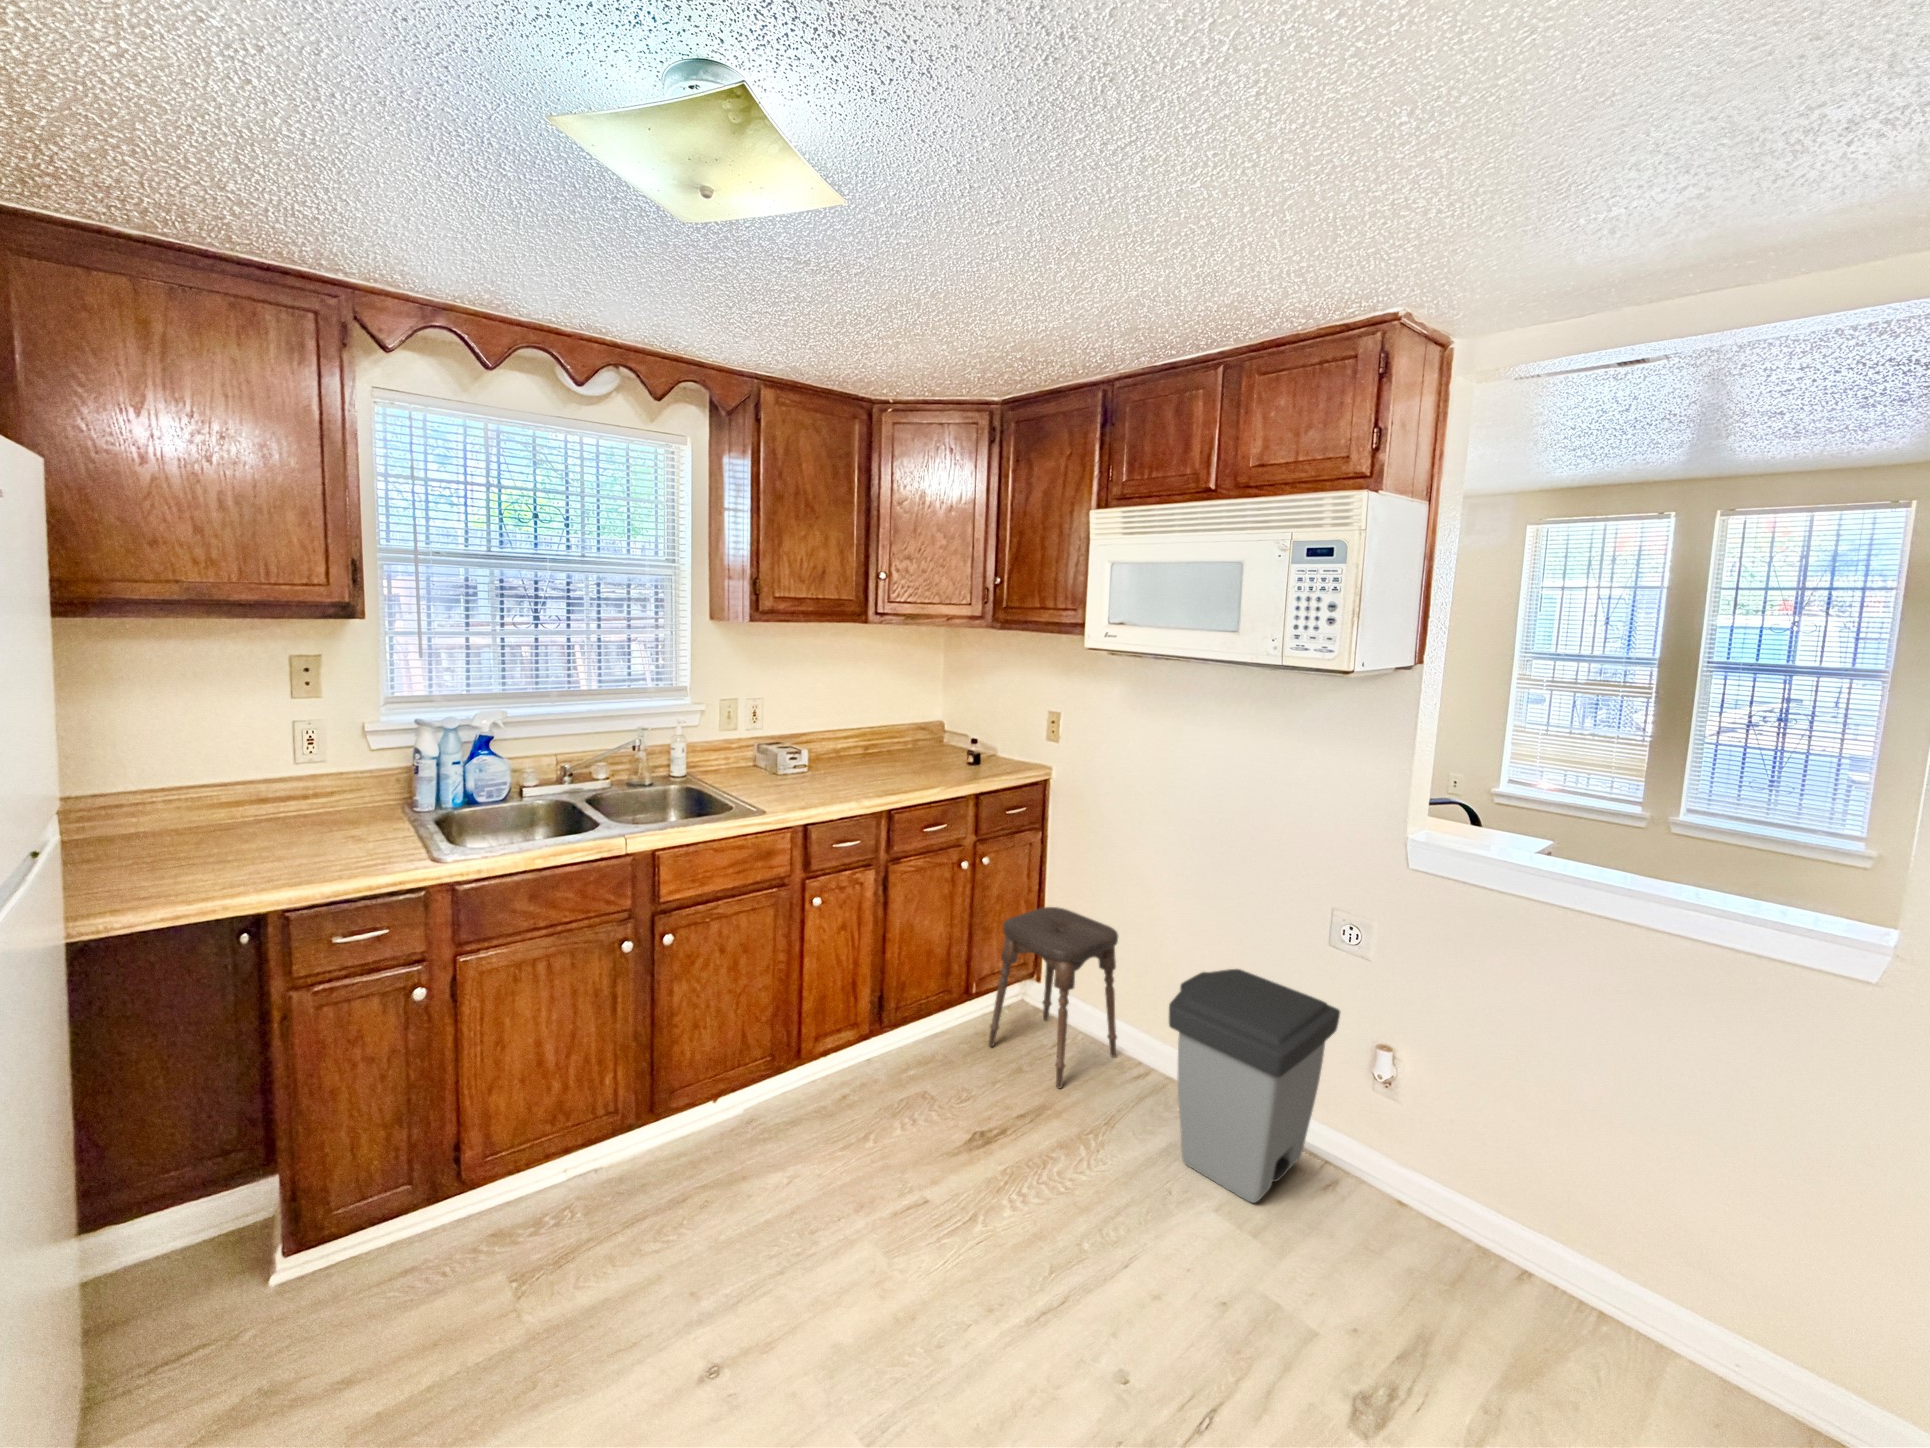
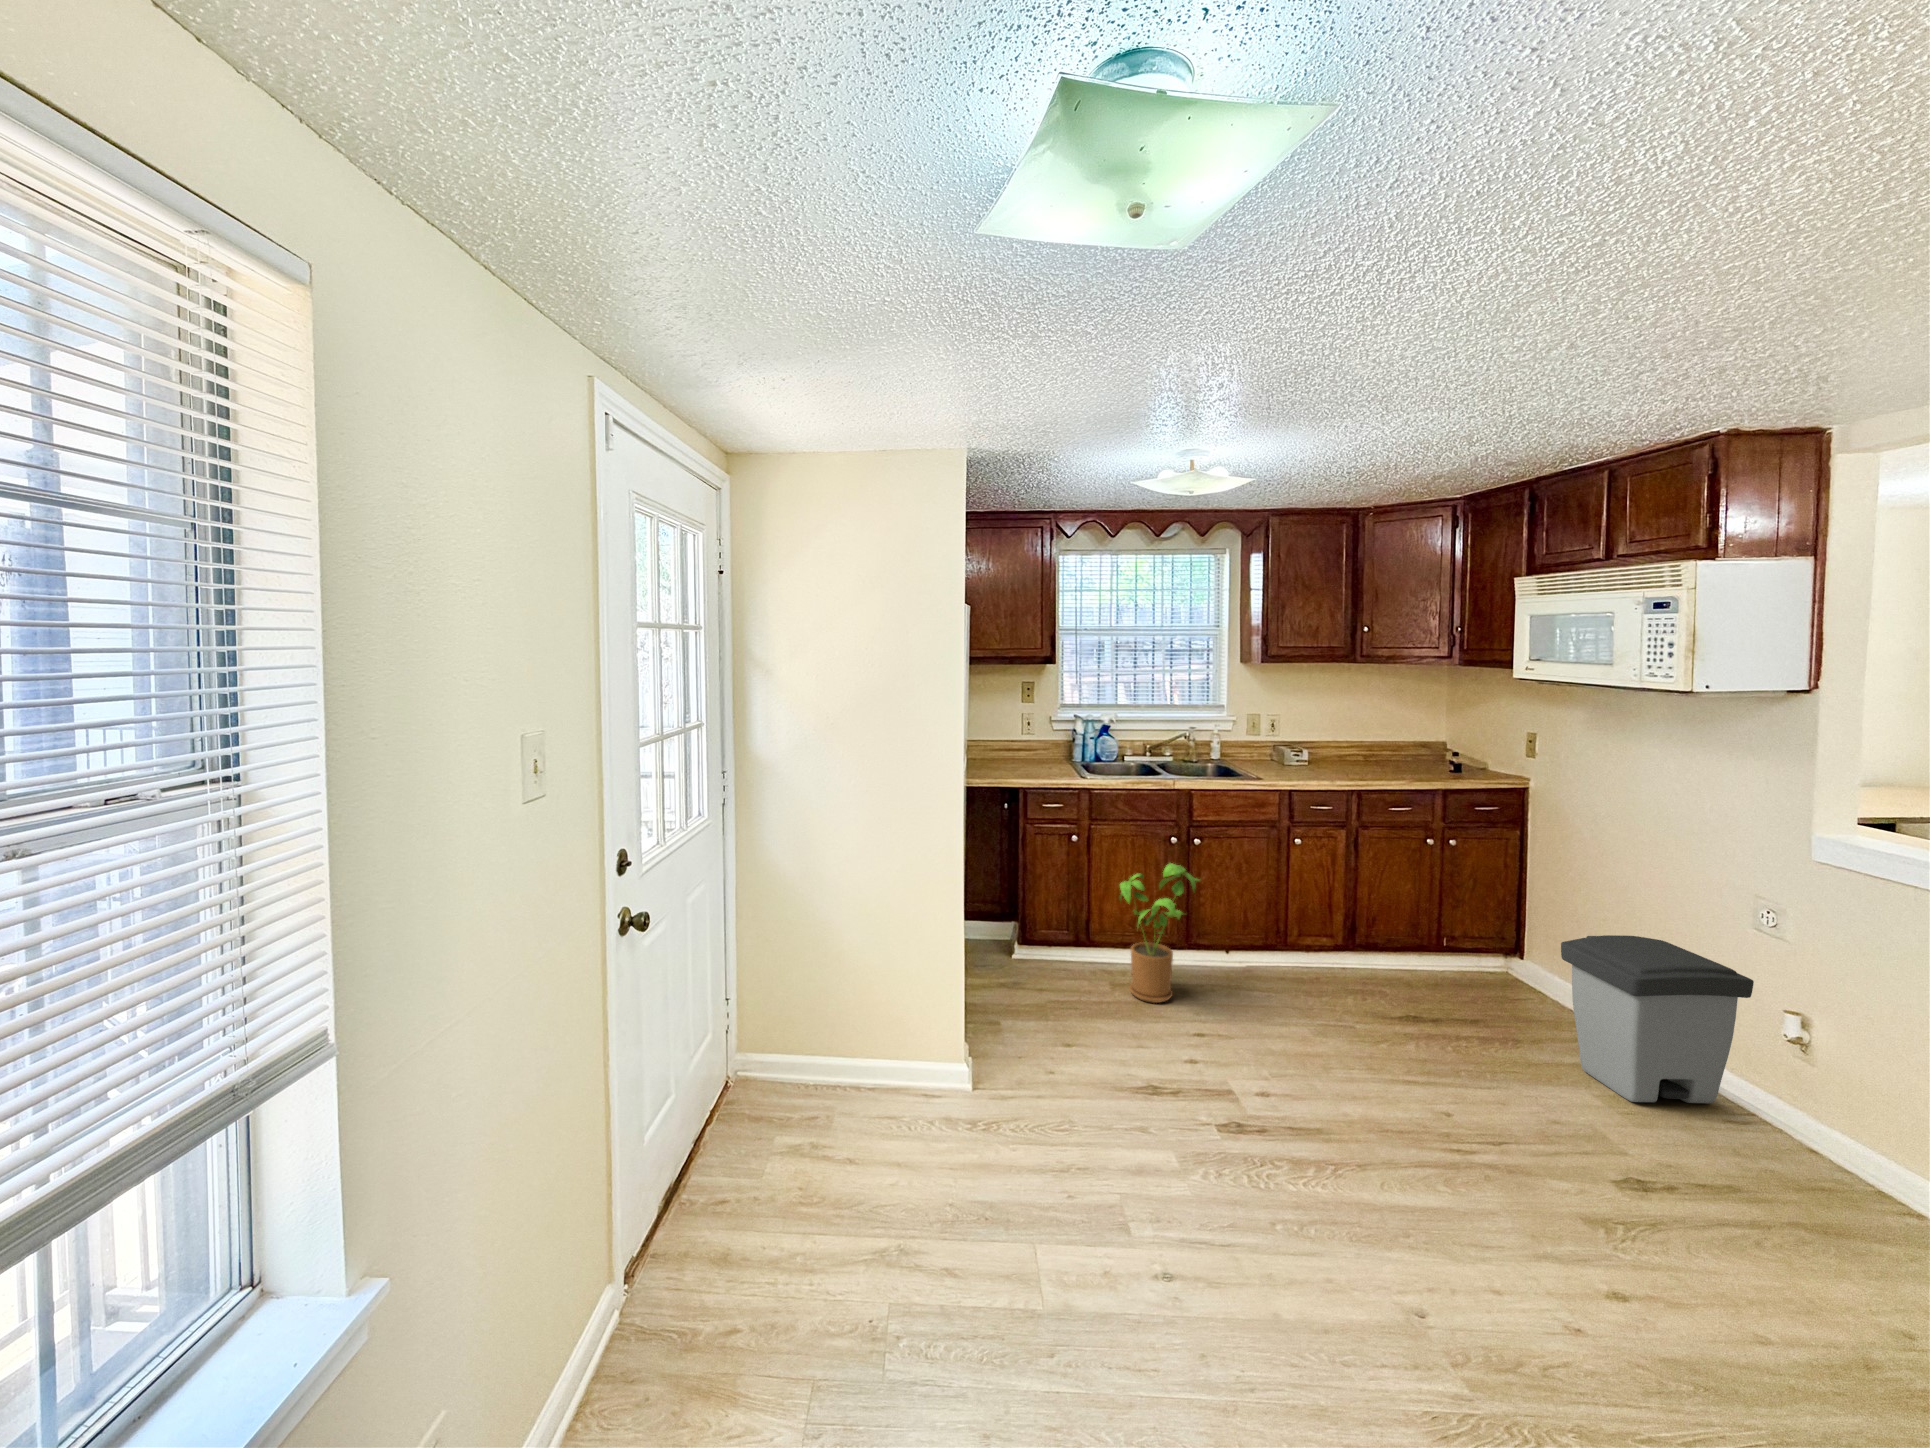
stool: present [989,907,1118,1089] -> none [1449,887,1574,1015]
house plant: none [527,1017,696,1337] -> present [1119,863,1198,1003]

